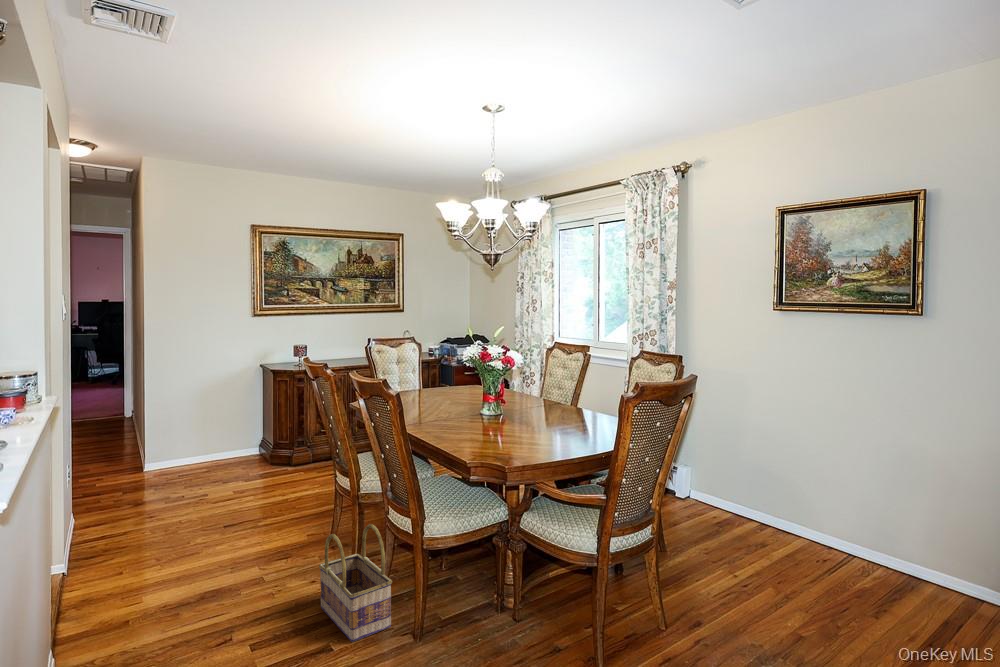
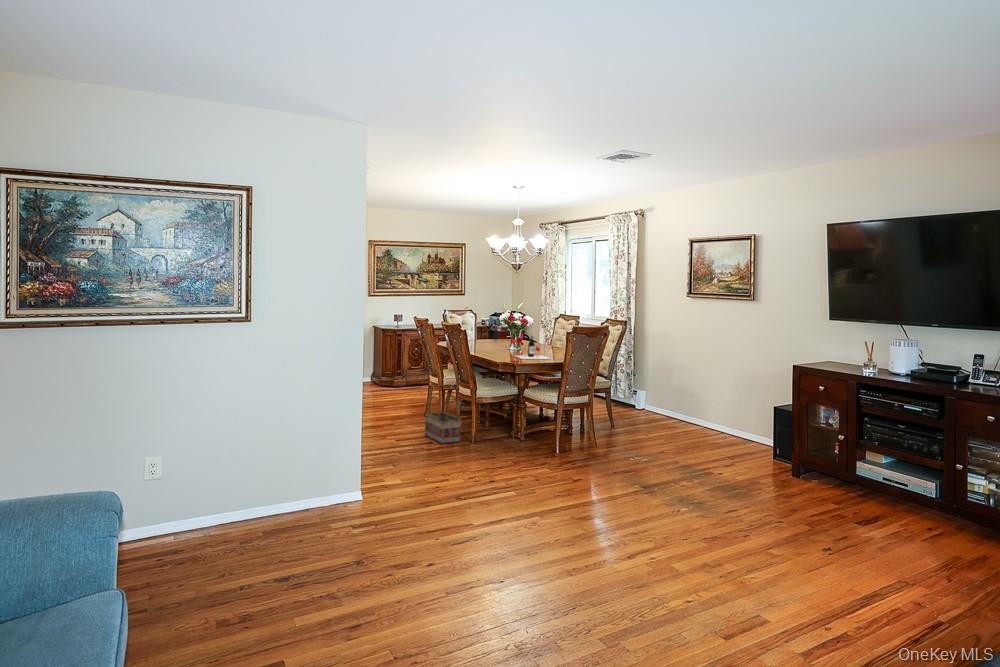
wine bottle: none [491,396,571,447] -> present [515,336,550,359]

